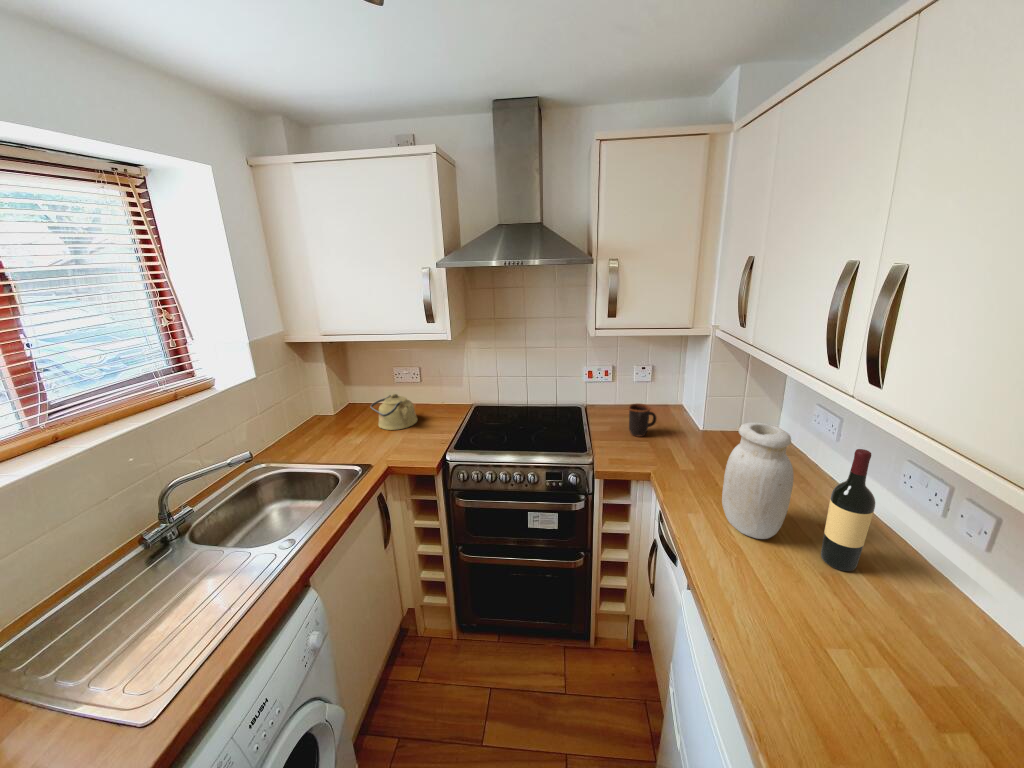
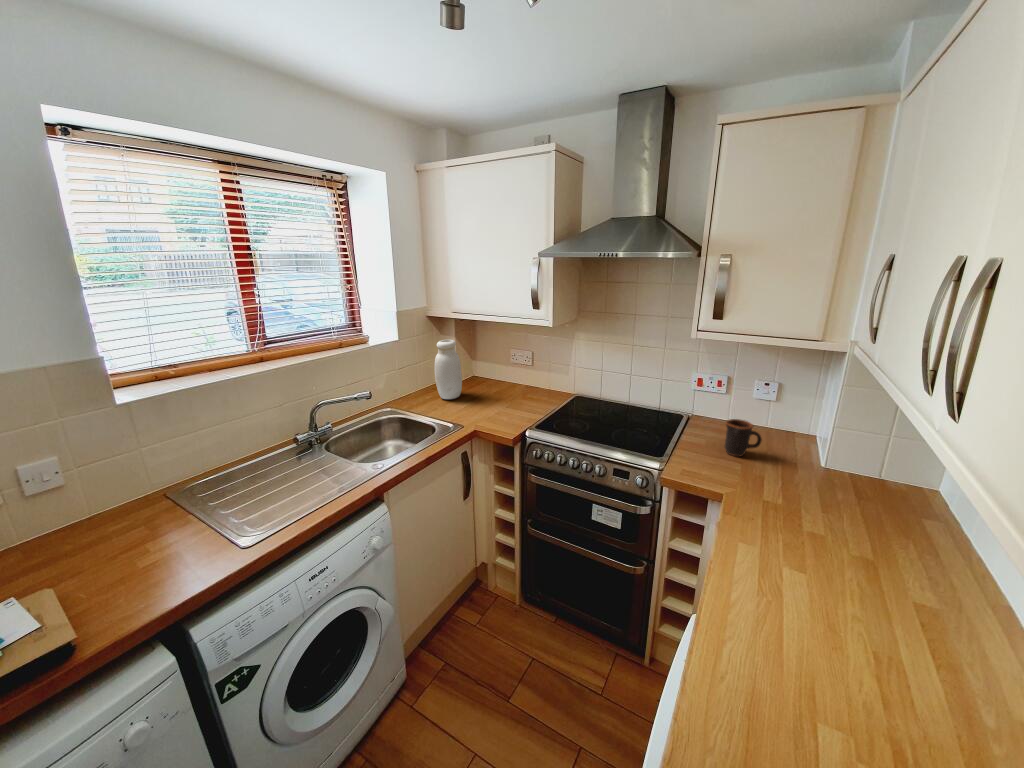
kettle: present [371,394,418,430] -> none [482,371,520,403]
jar: present [722,422,794,539] -> present [435,340,462,399]
wine bottle: present [821,449,875,571] -> none [895,507,982,667]

